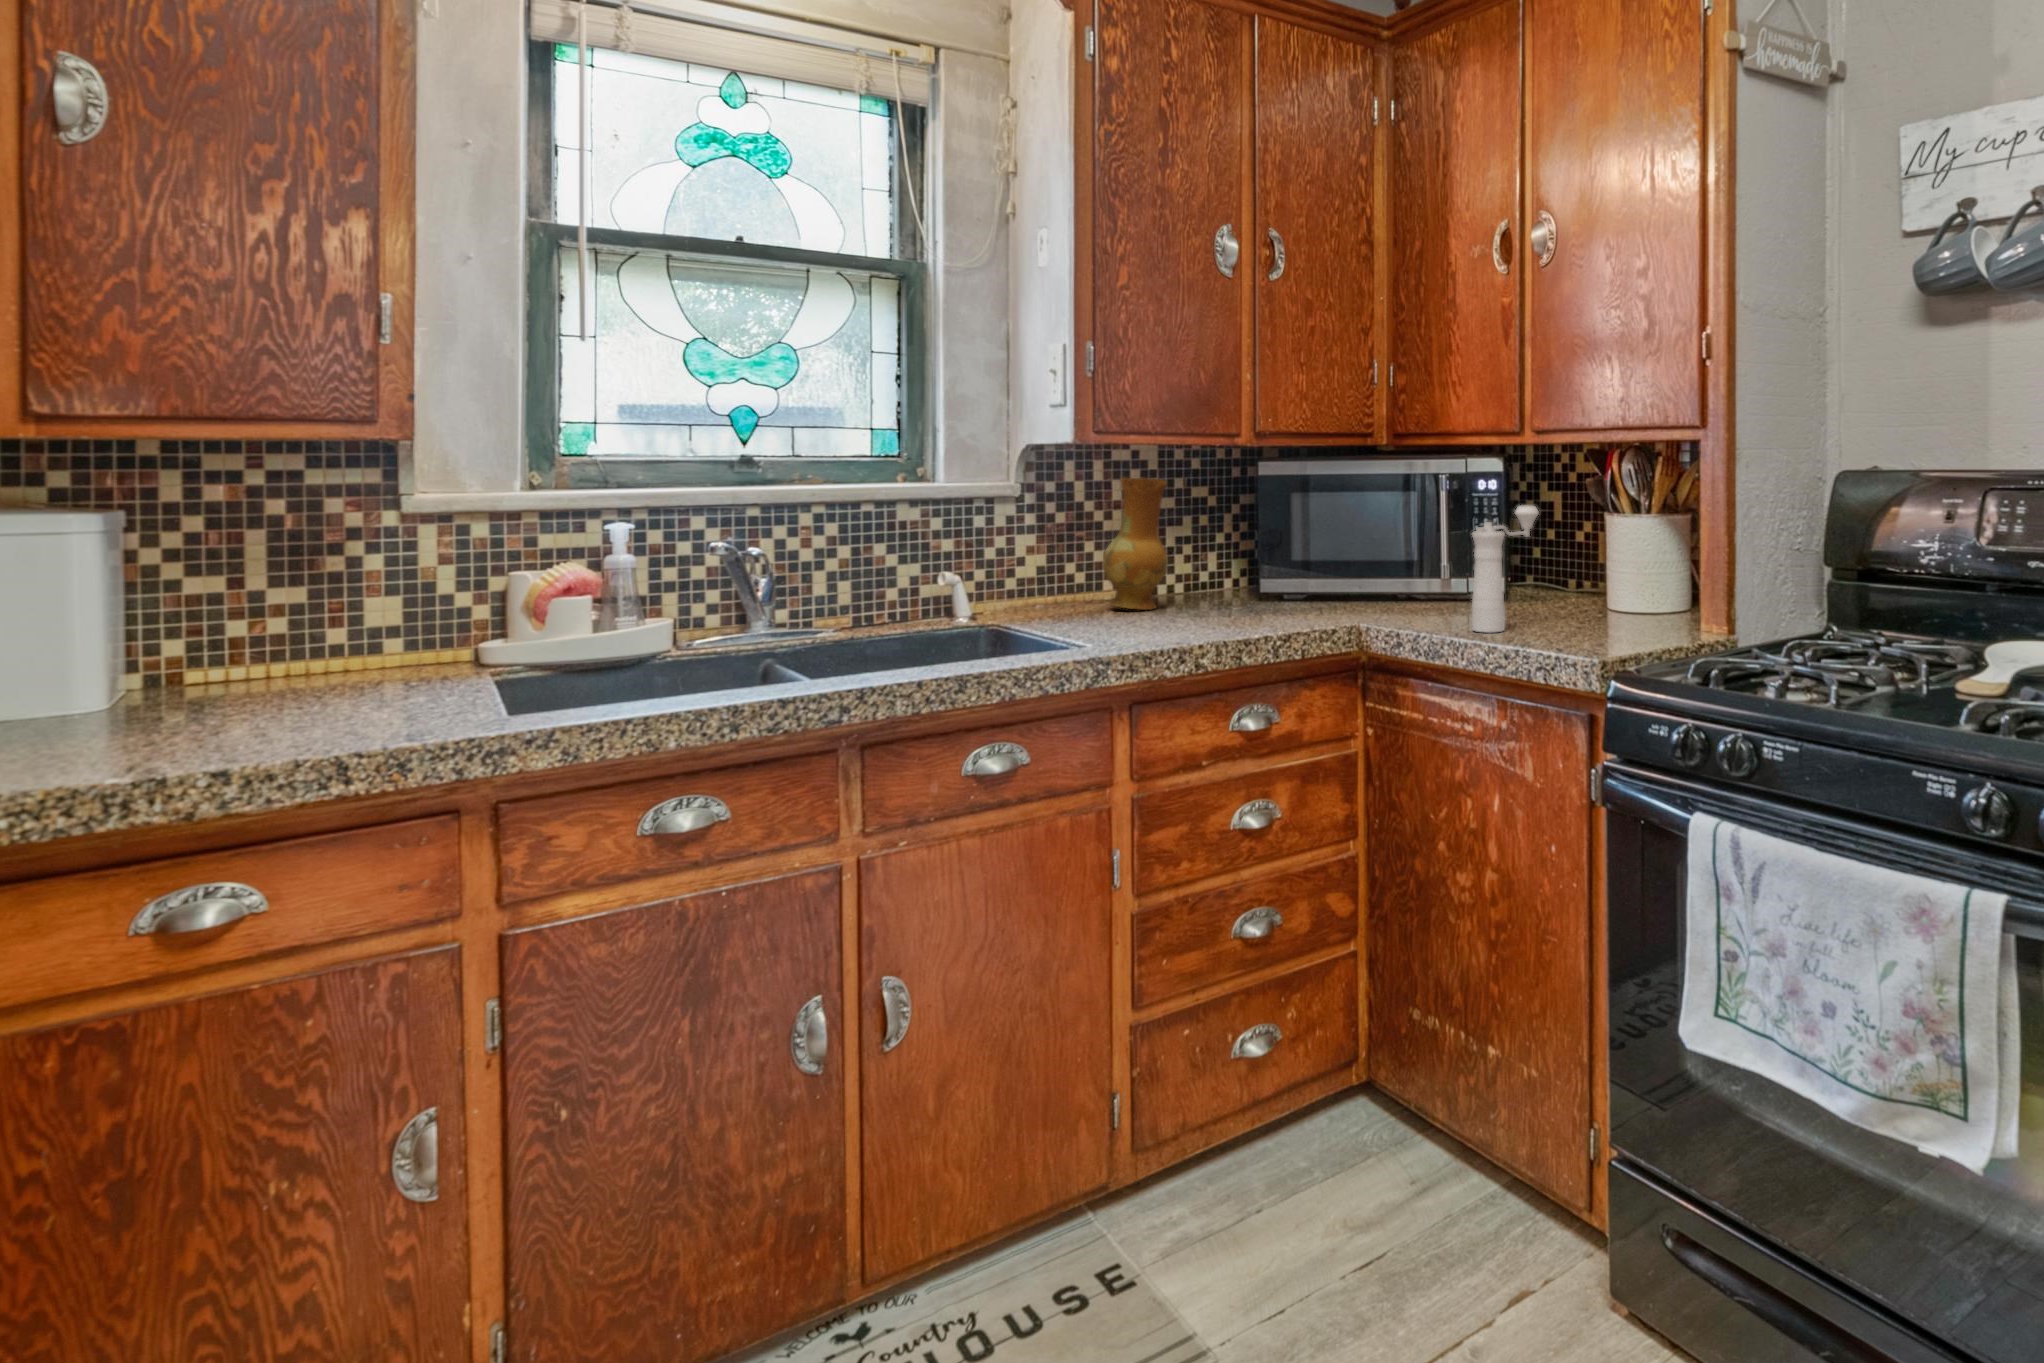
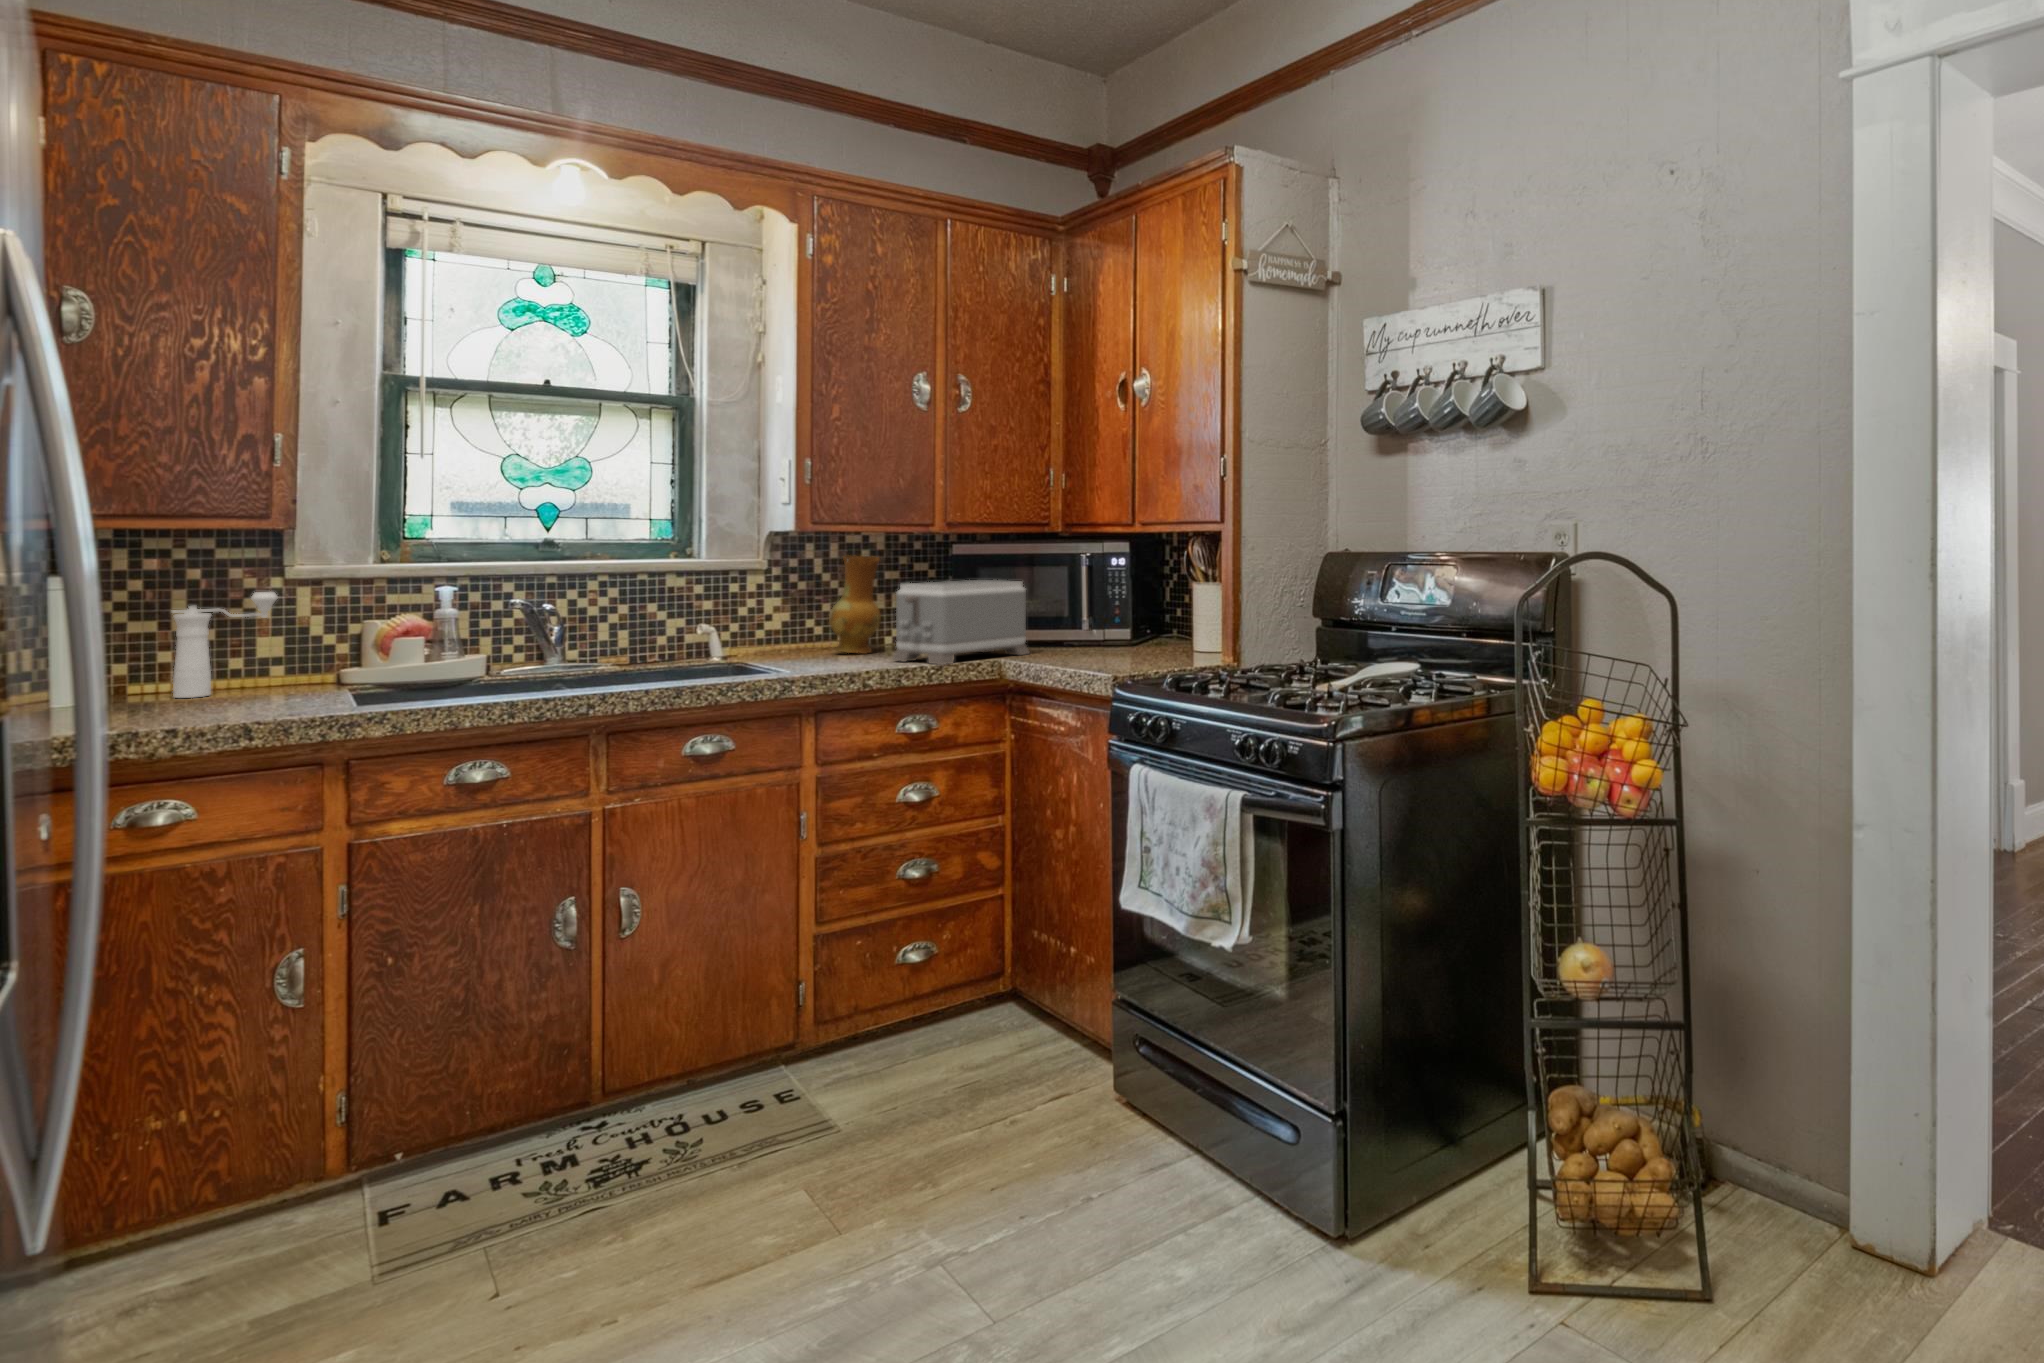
pepper mill: present [1472,506,1539,633] -> present [172,592,278,698]
toaster: none [1208,510,1380,632] -> present [892,580,1029,665]

